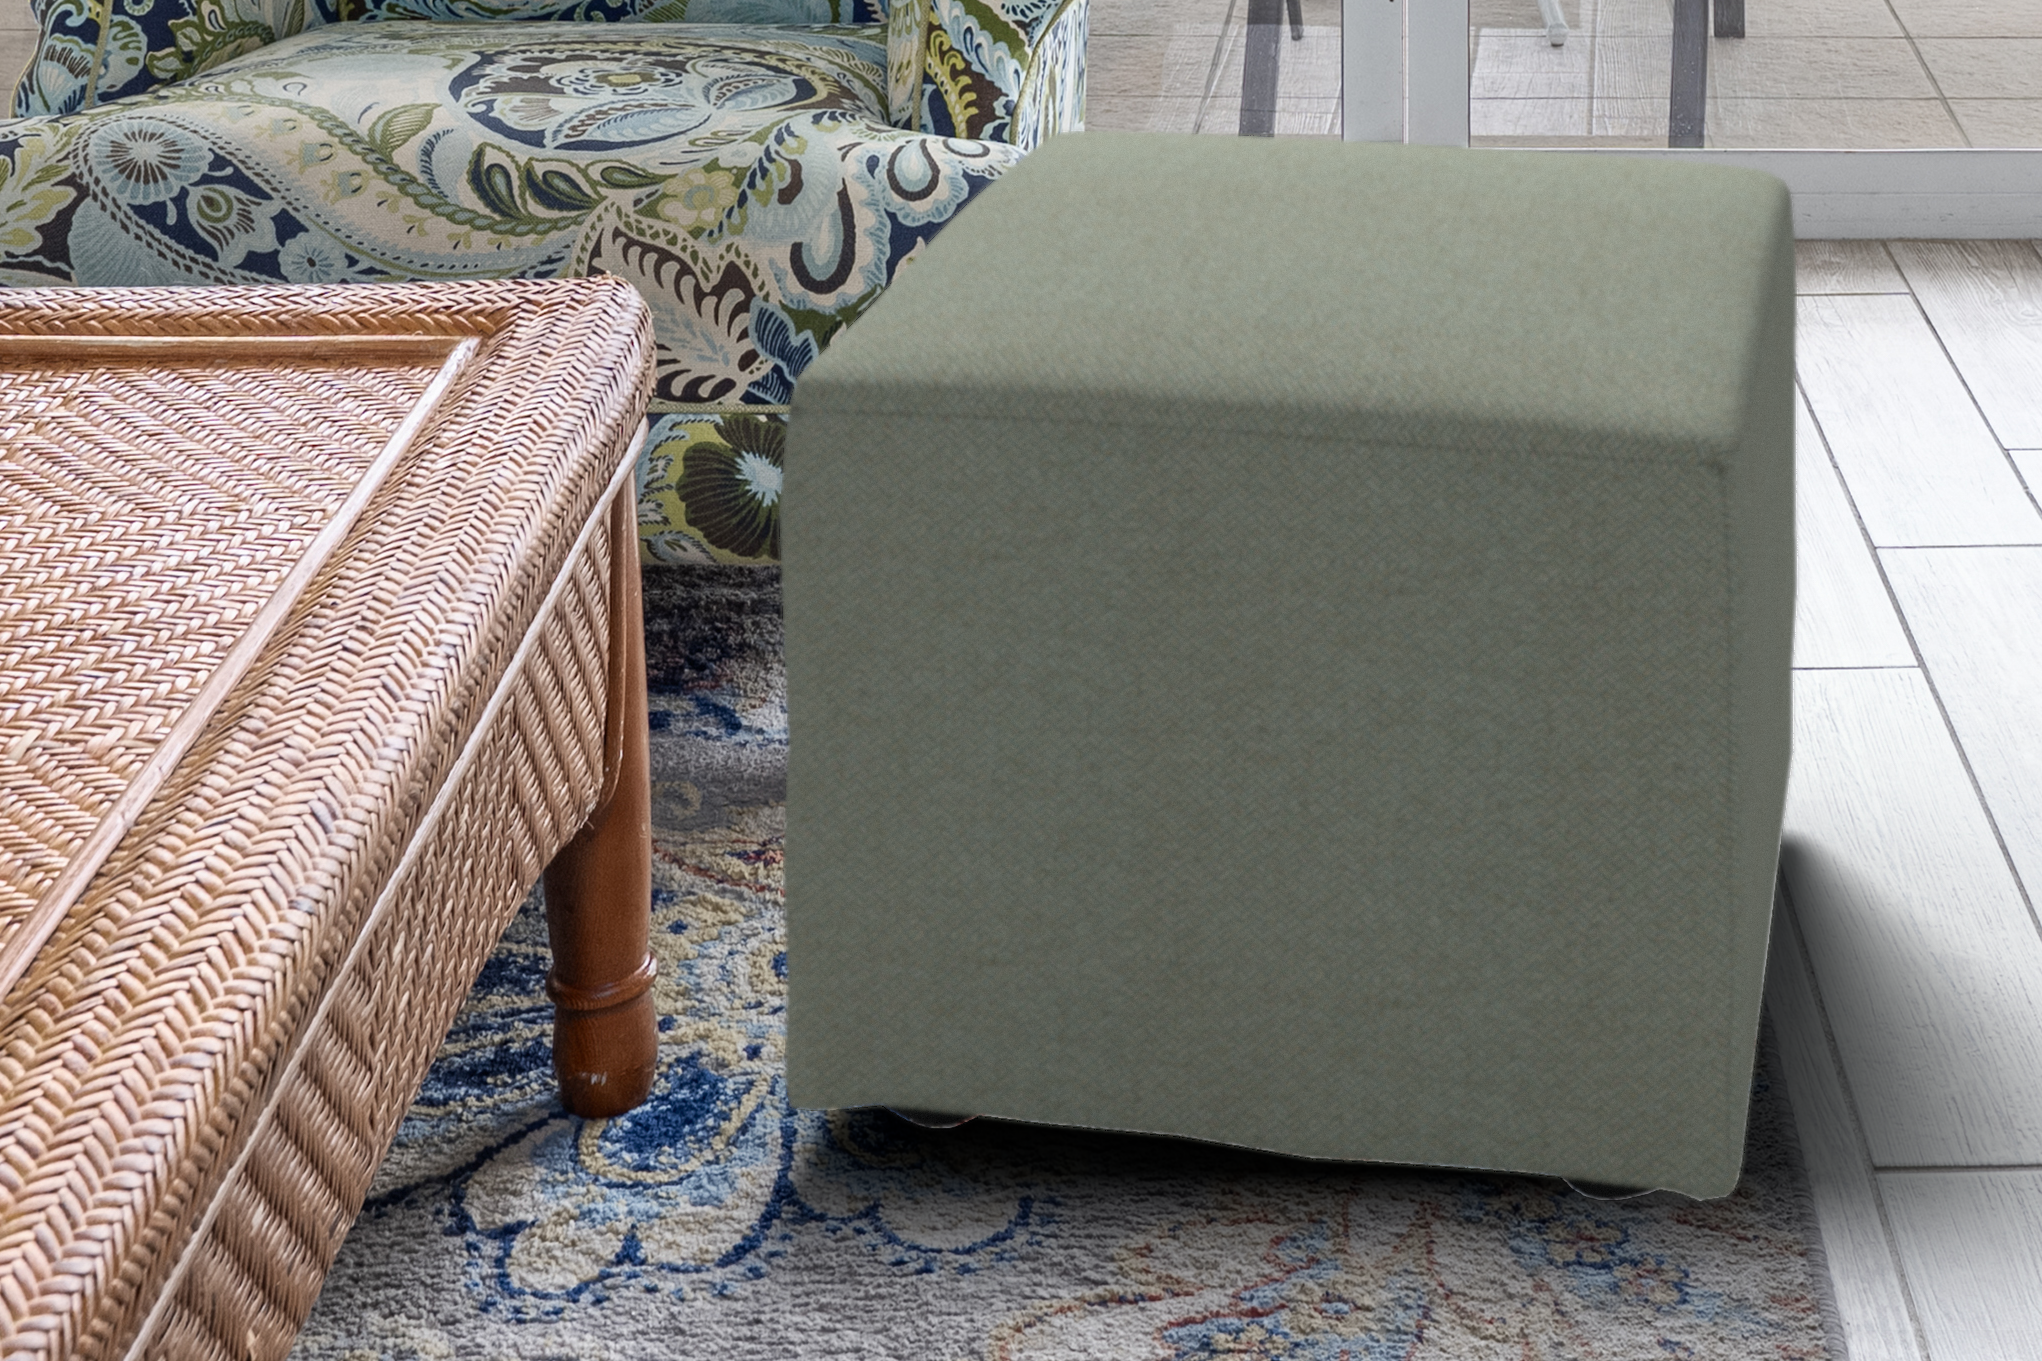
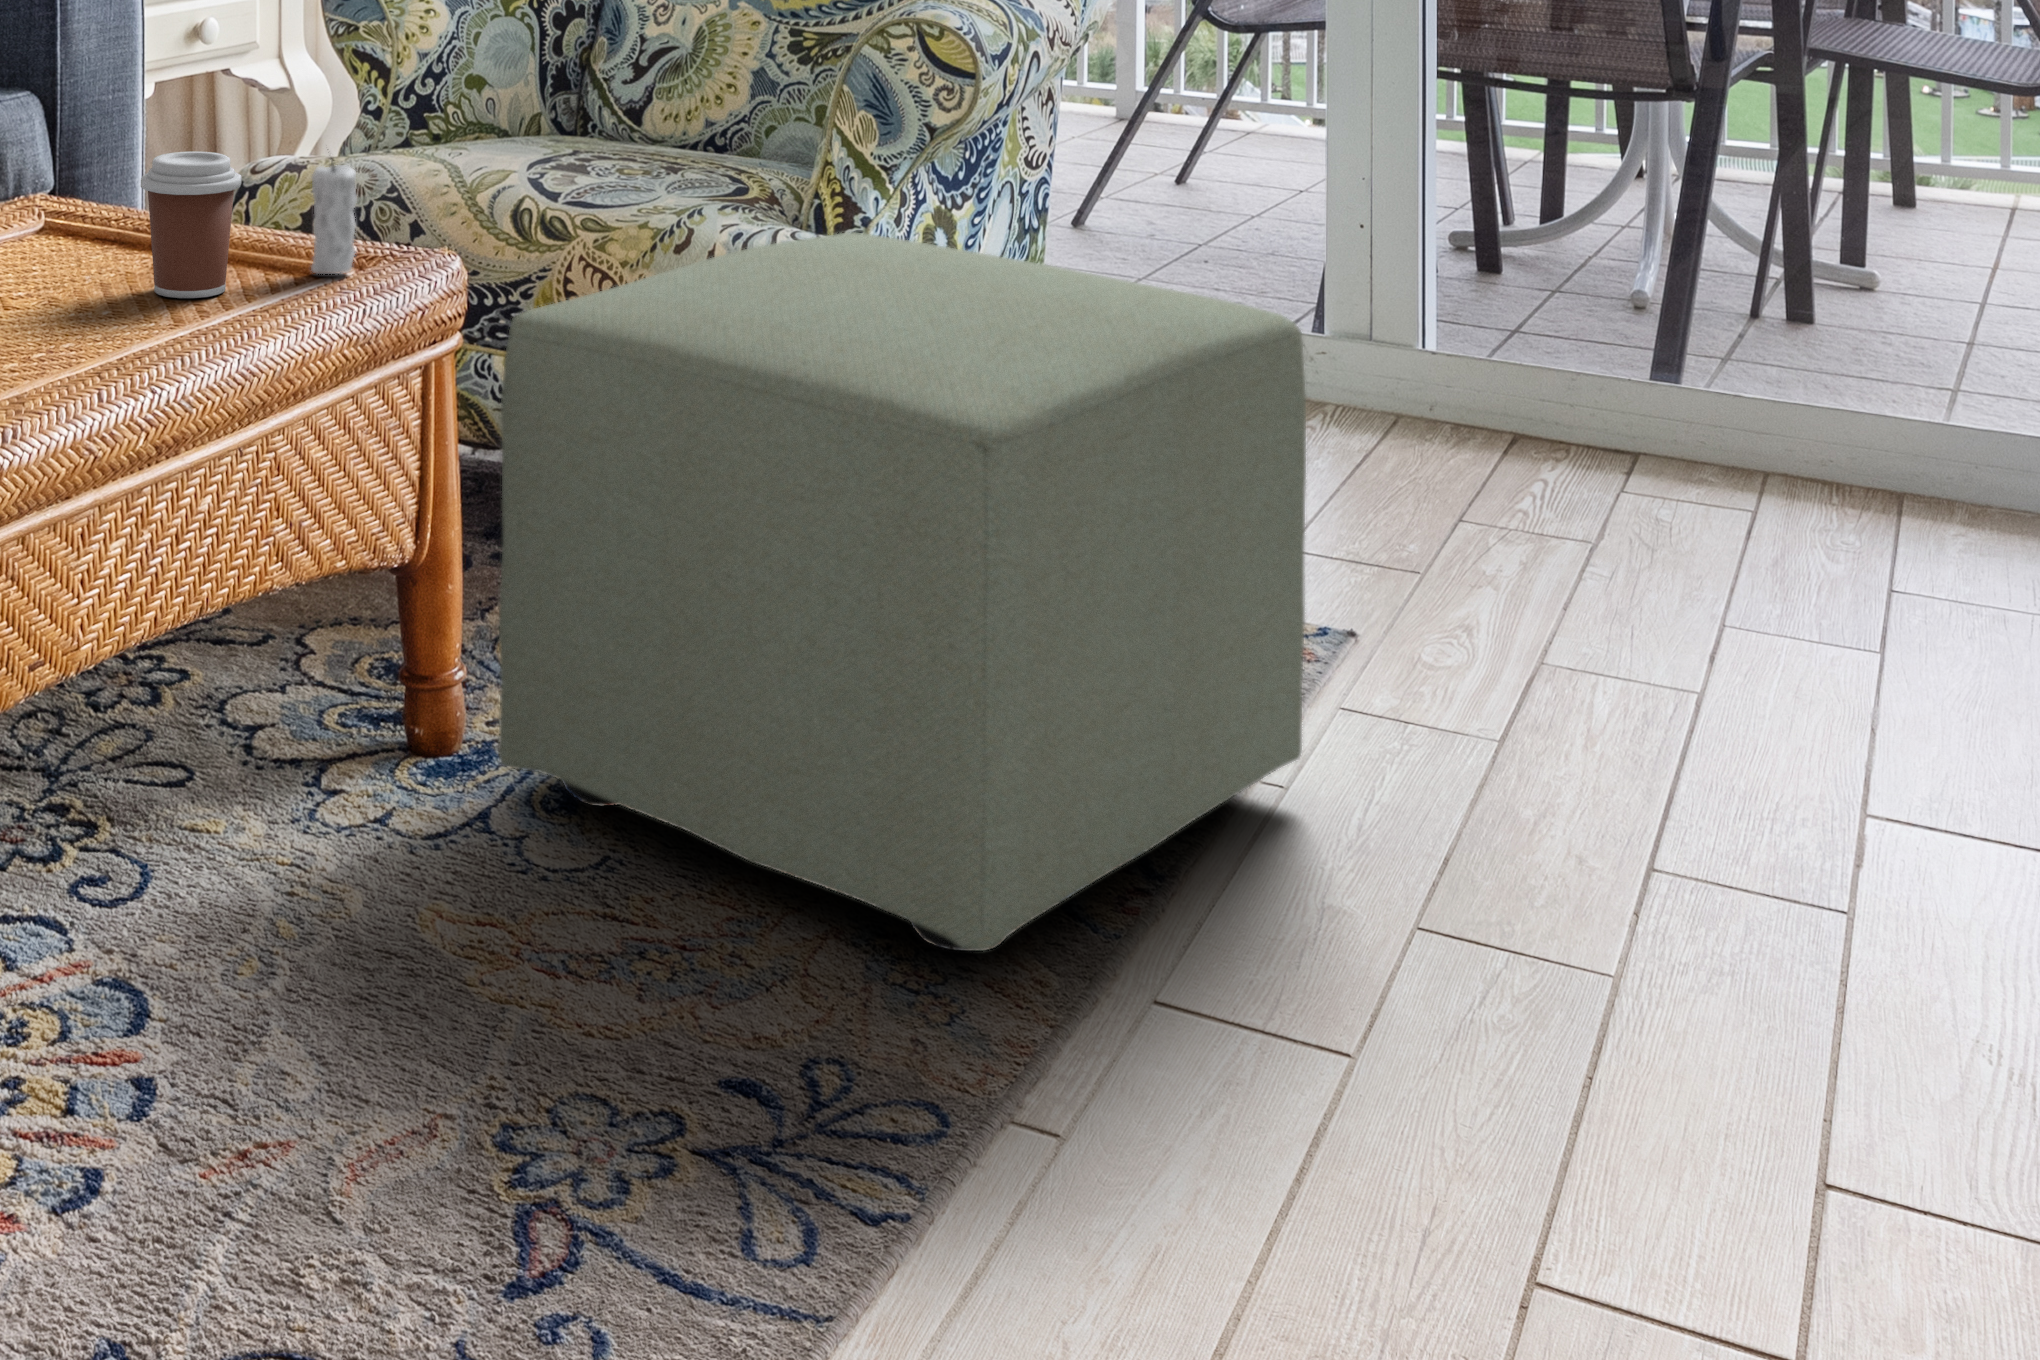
candle: none [340,135,421,360] -> present [311,164,357,274]
coffee cup: none [78,186,269,462] -> present [141,152,241,298]

